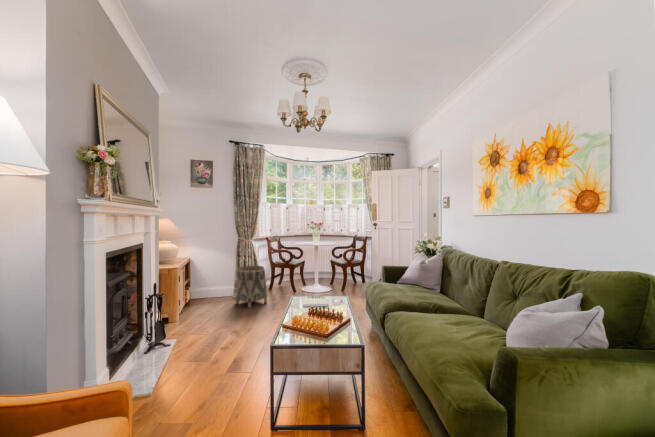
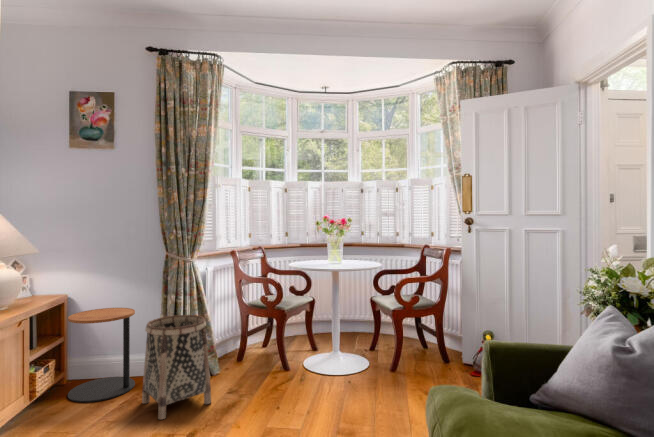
side table: none [197,264,226,305] -> present [68,308,135,402]

